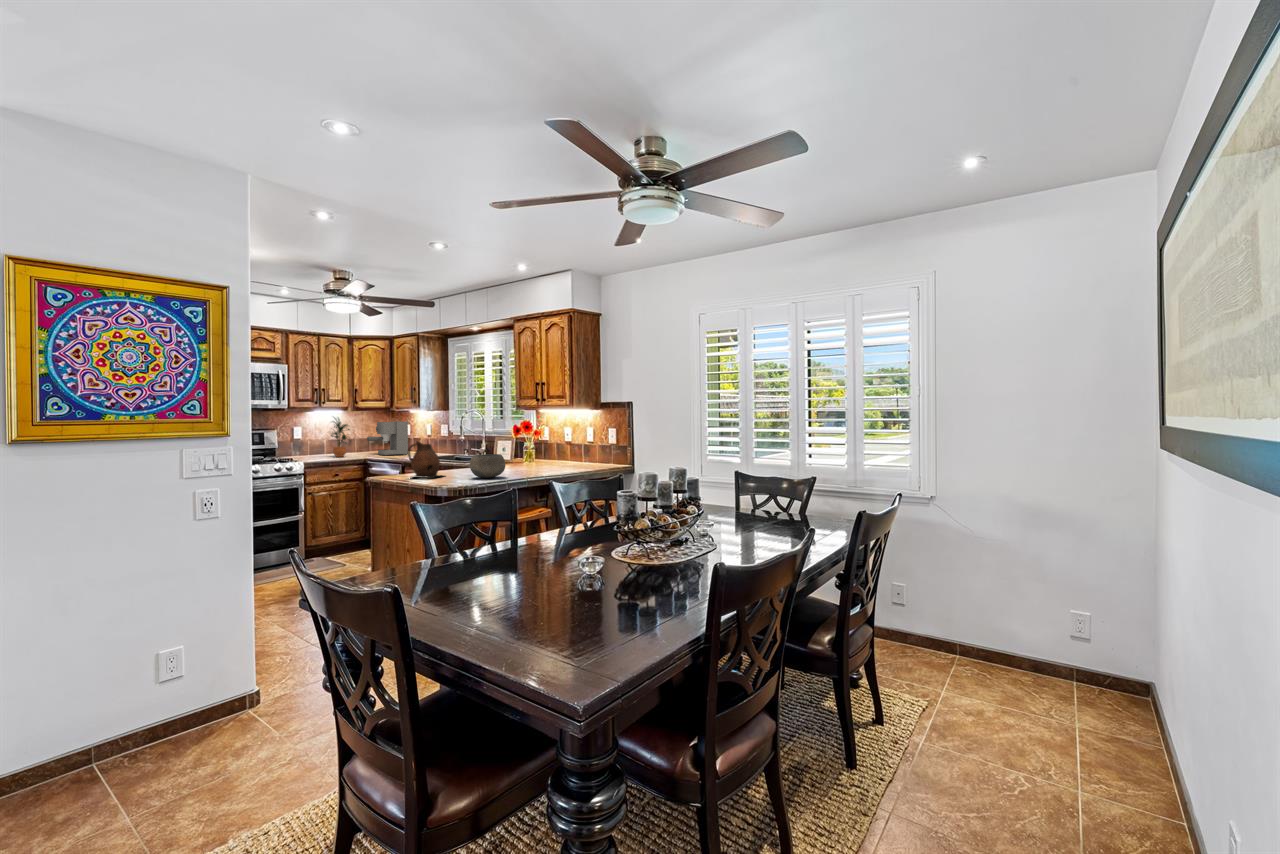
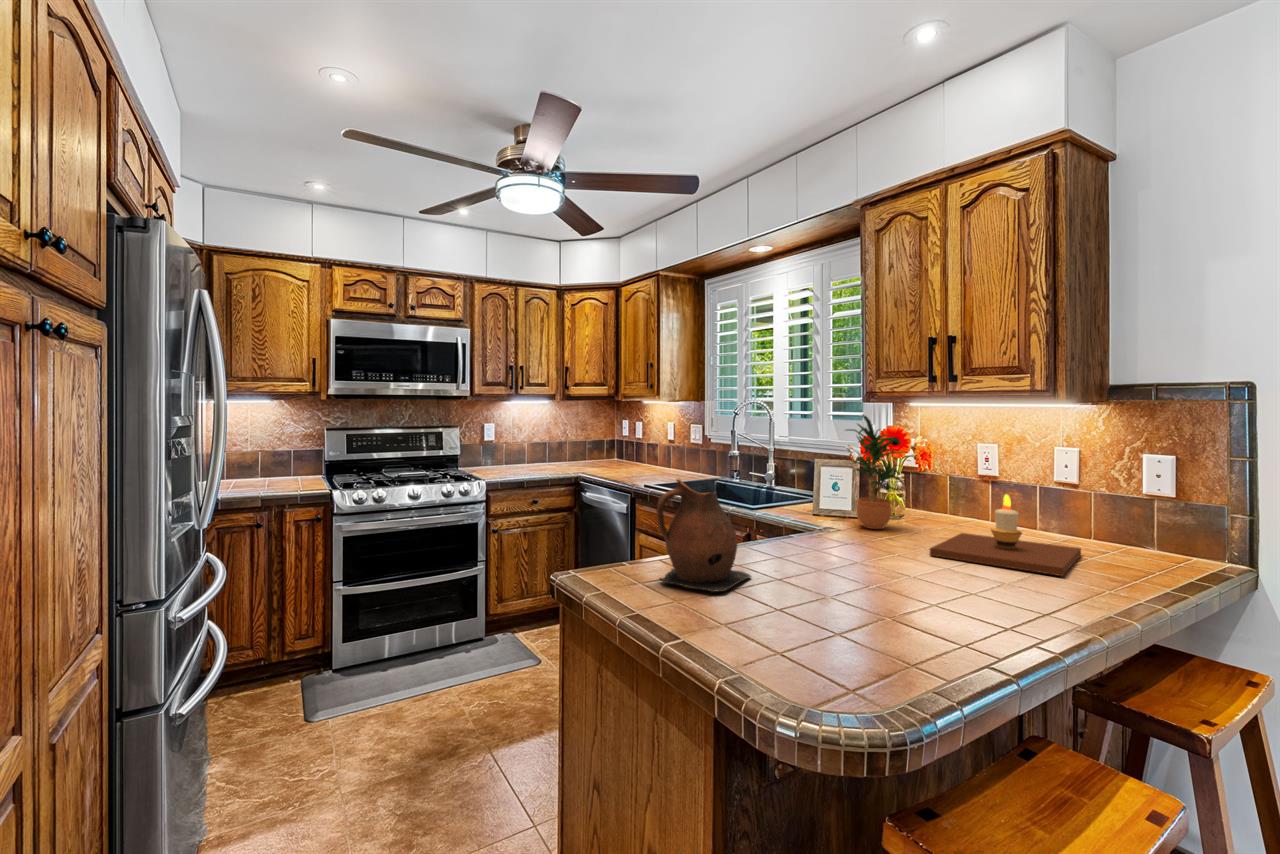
potted plant: present [331,418,350,457] -> present [846,415,906,529]
coffee maker: present [367,422,408,455] -> none [581,417,640,470]
candle: none [525,445,583,471] -> present [930,494,1081,576]
bowl: present [470,454,505,478] -> none [829,530,948,609]

